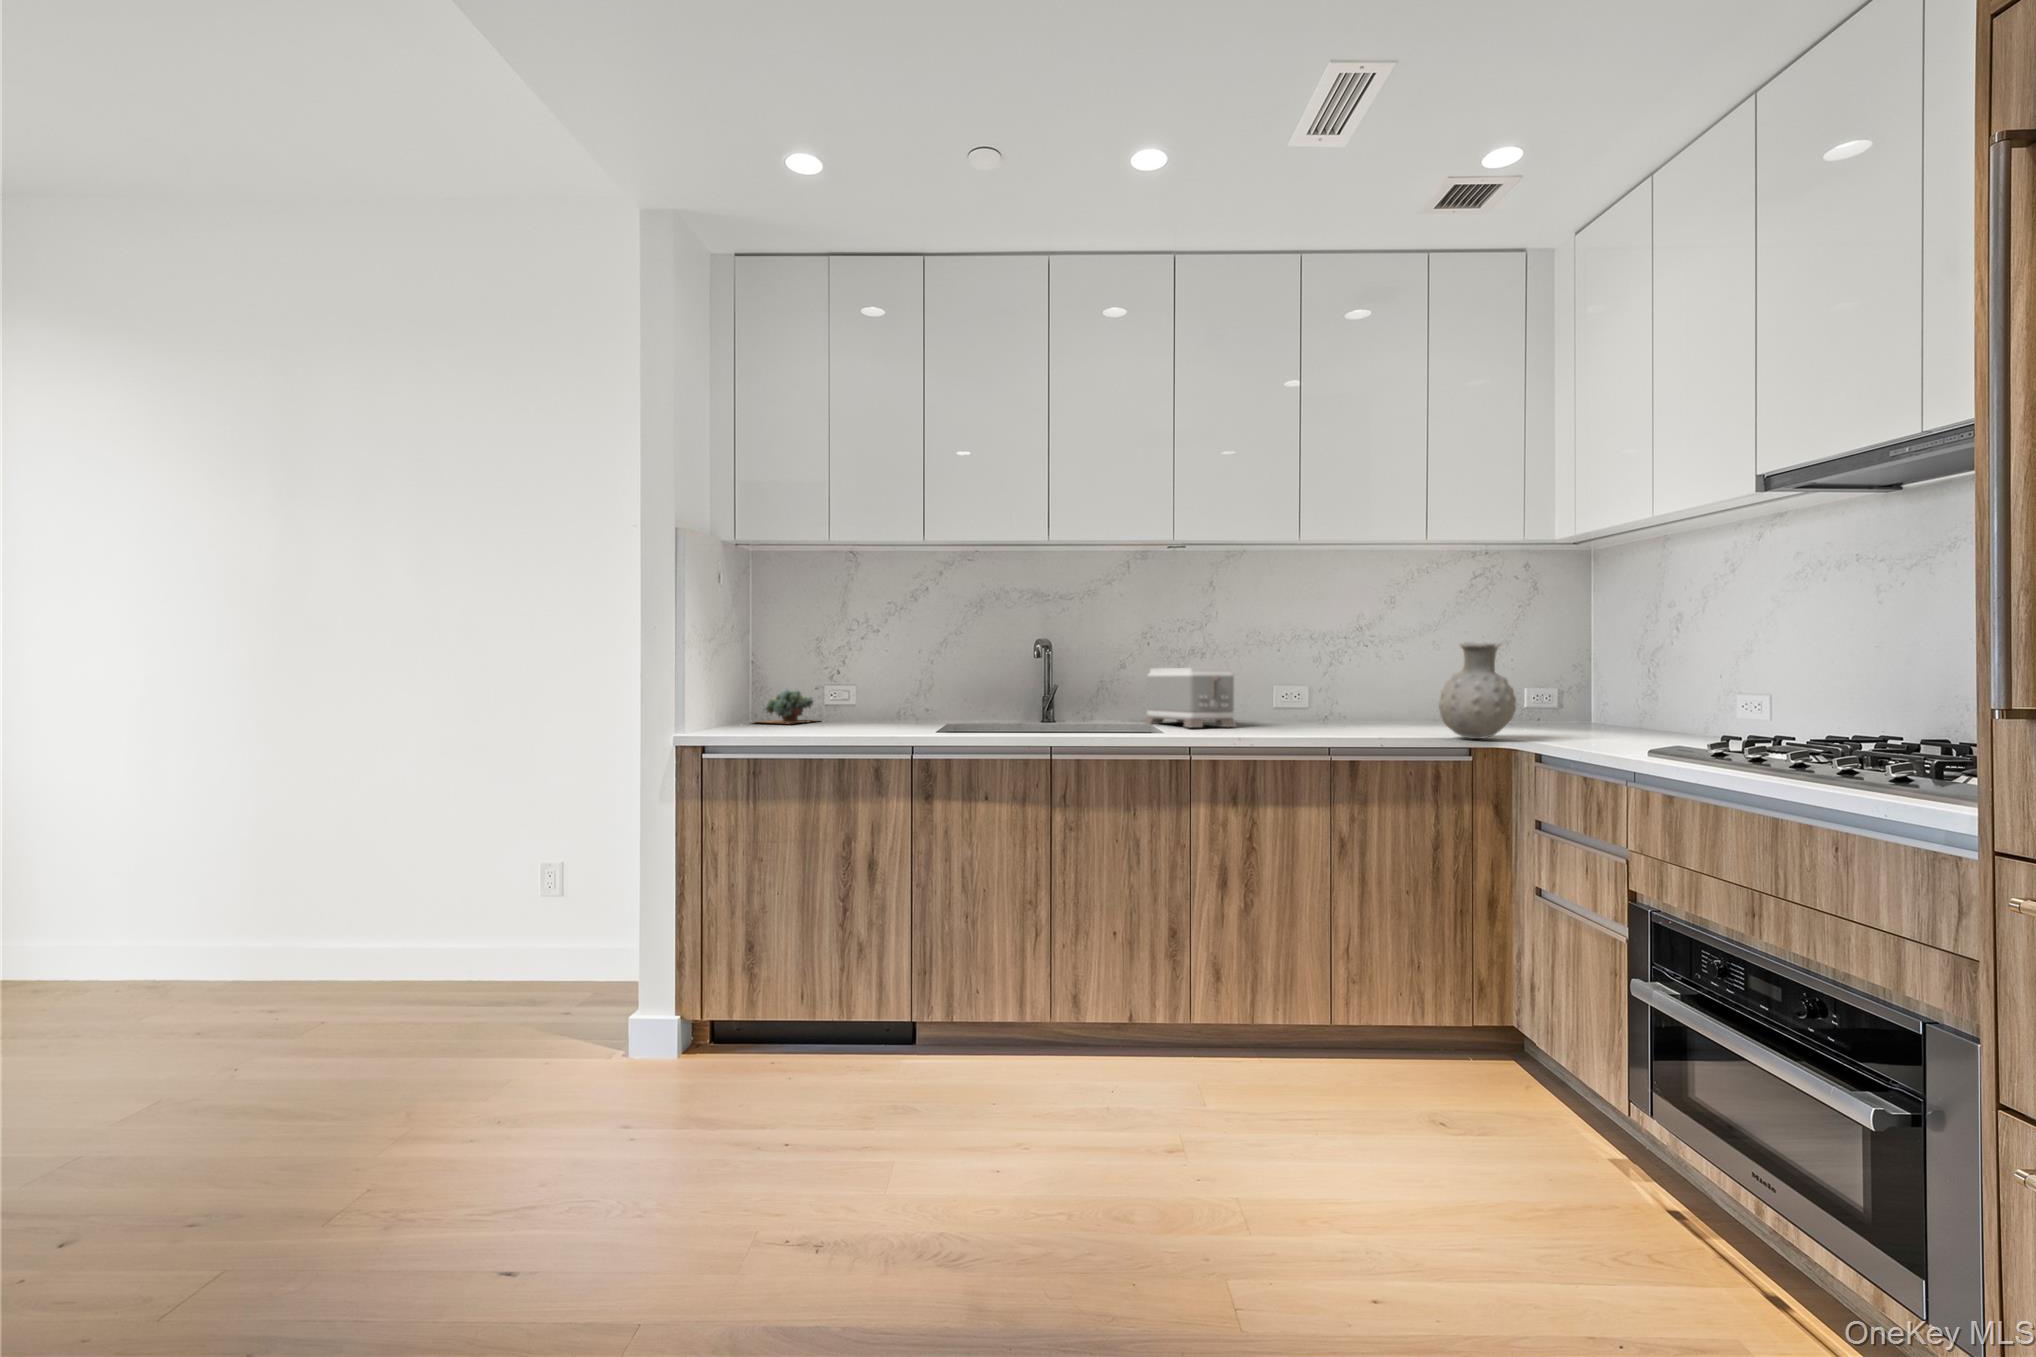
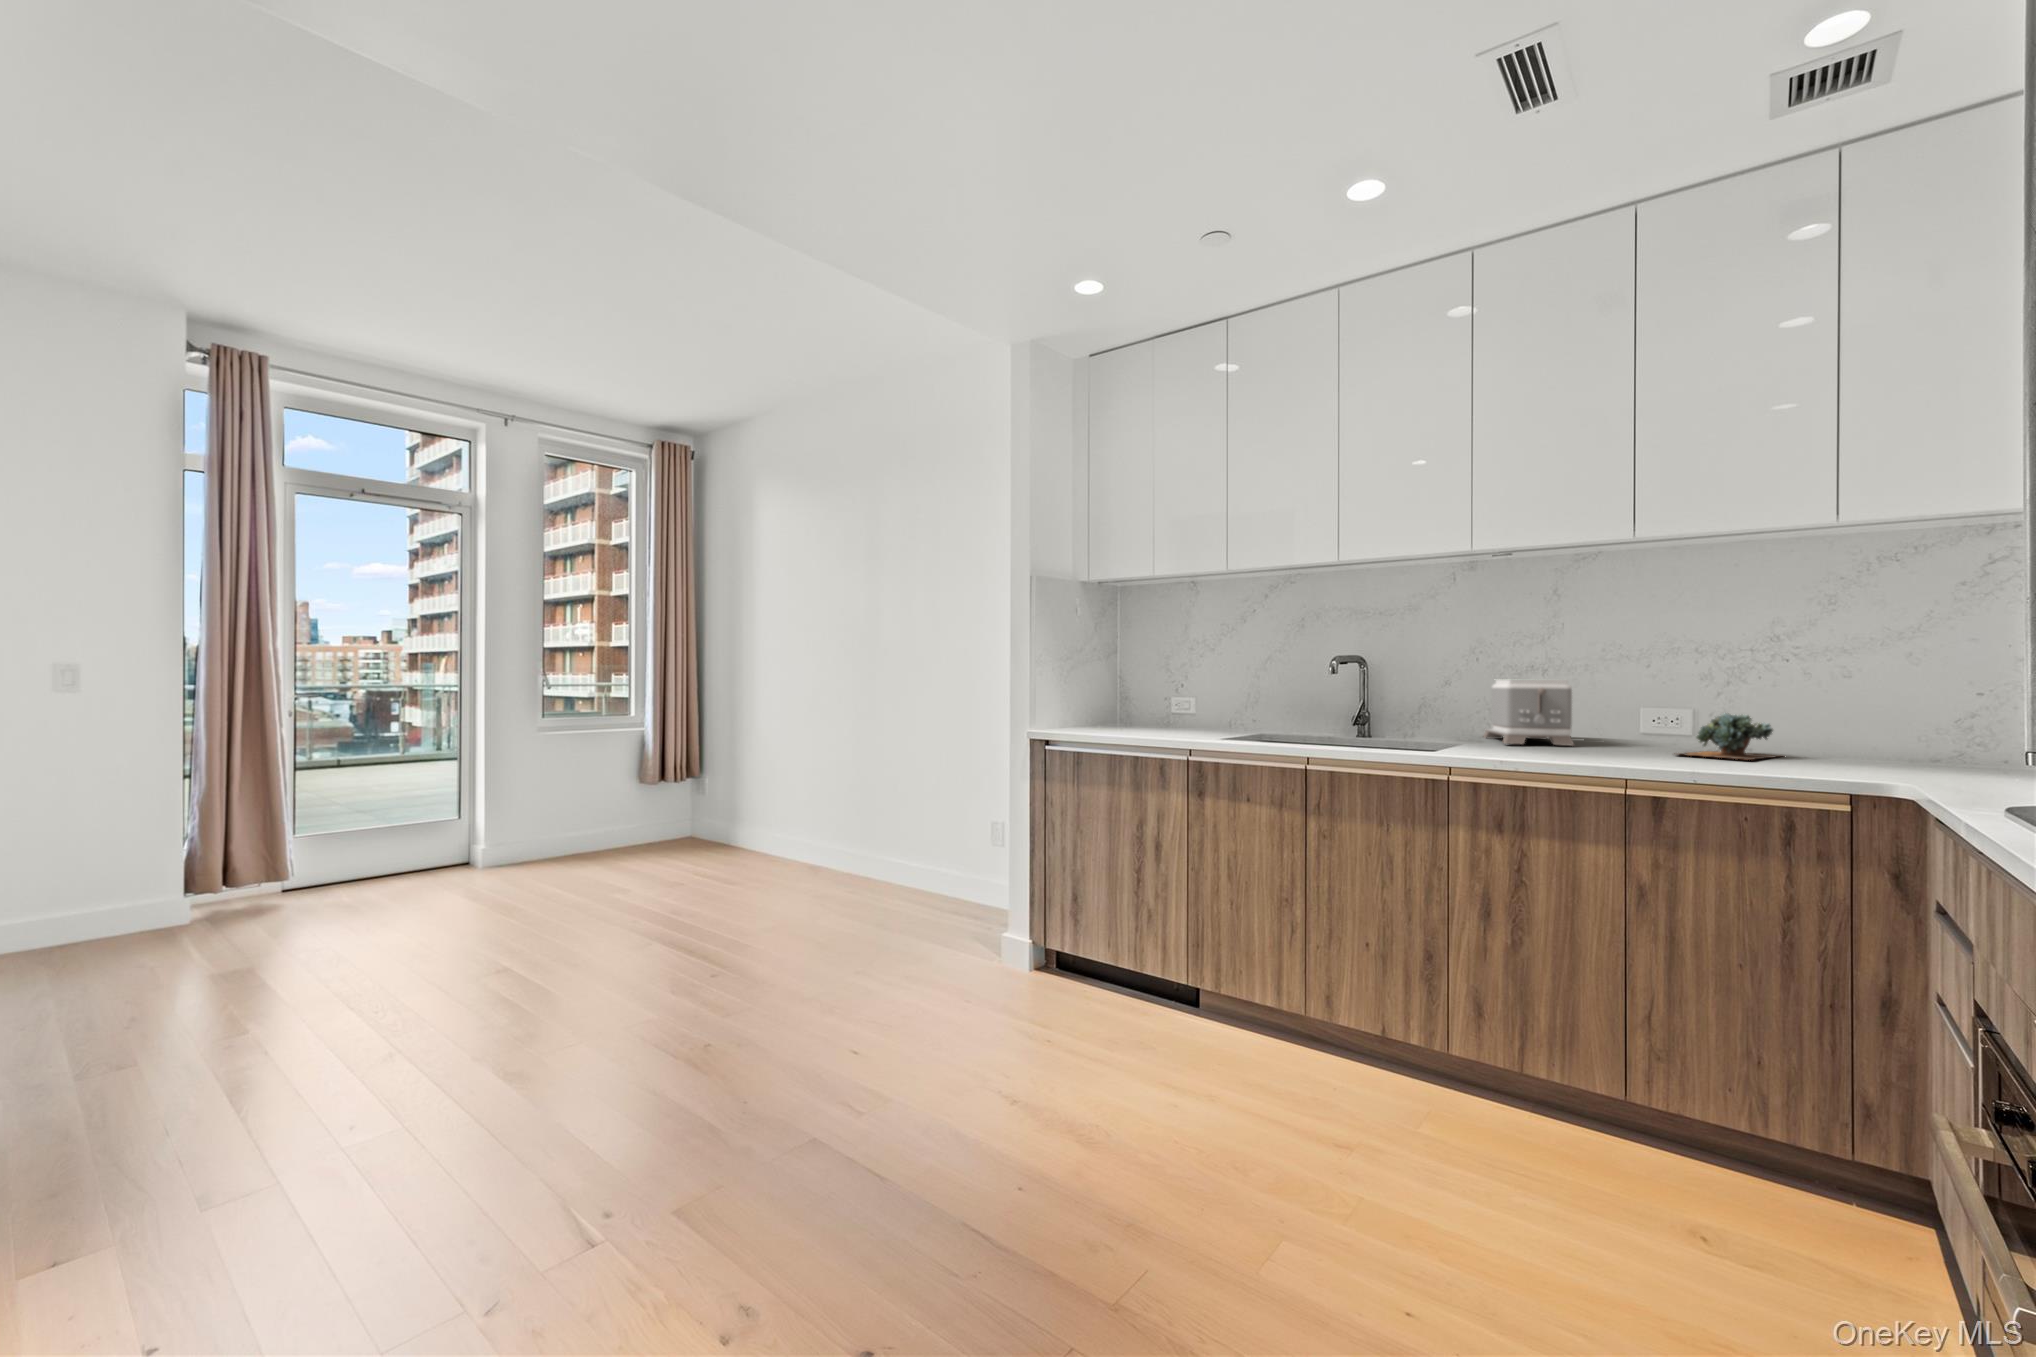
vase: present [1439,642,1516,739] -> none [1822,647,1957,779]
succulent plant: present [761,690,813,724] -> present [1678,713,1778,760]

